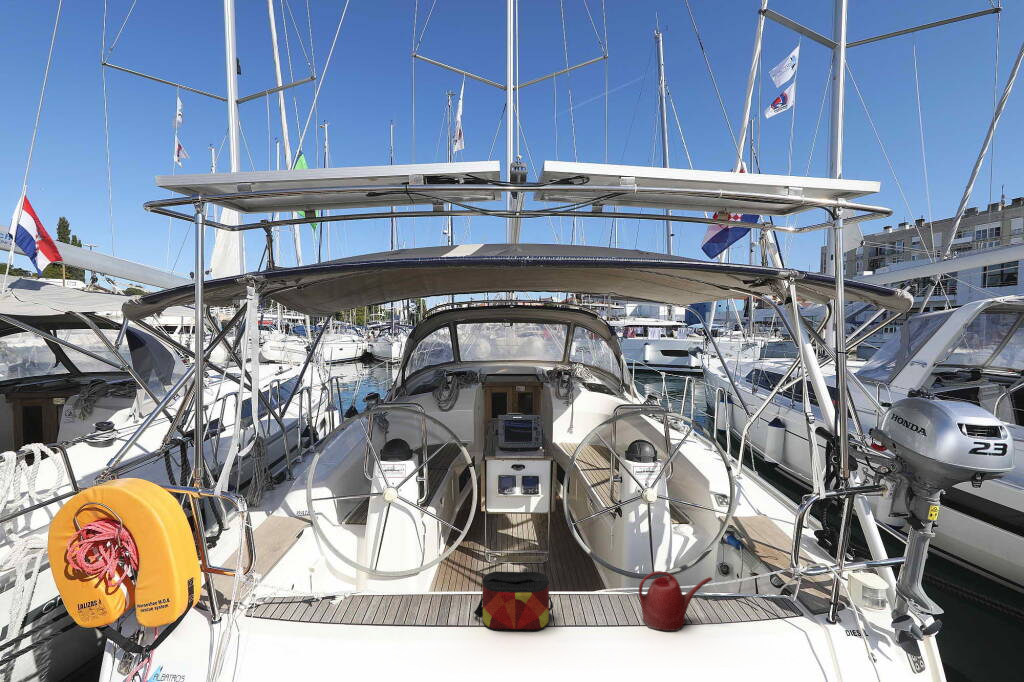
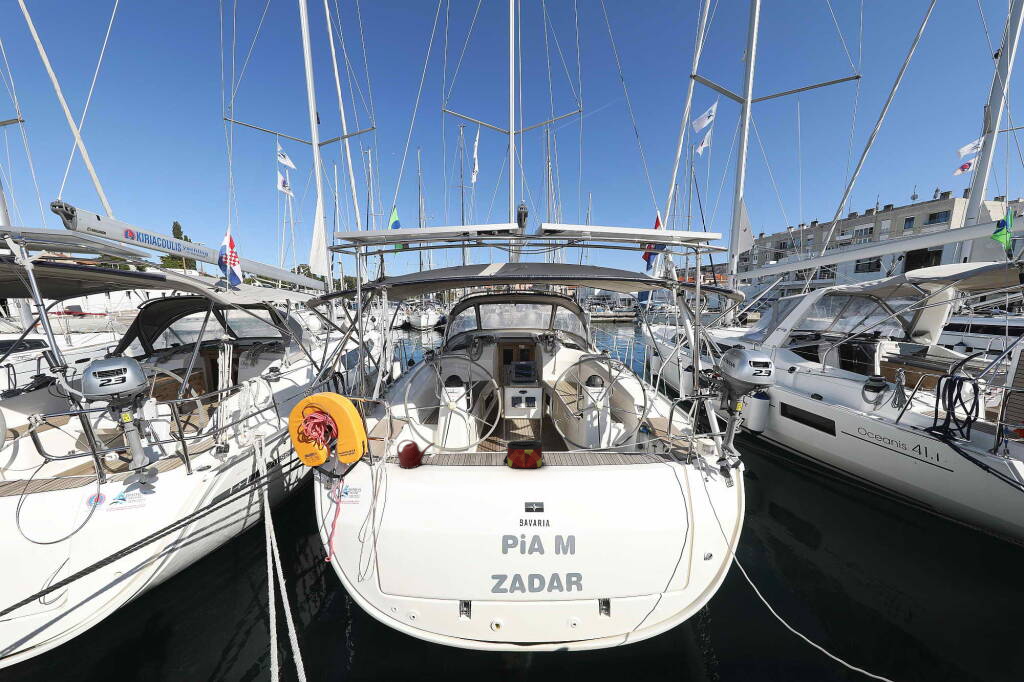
watering can: present [639,571,713,631] -> present [397,440,435,468]

